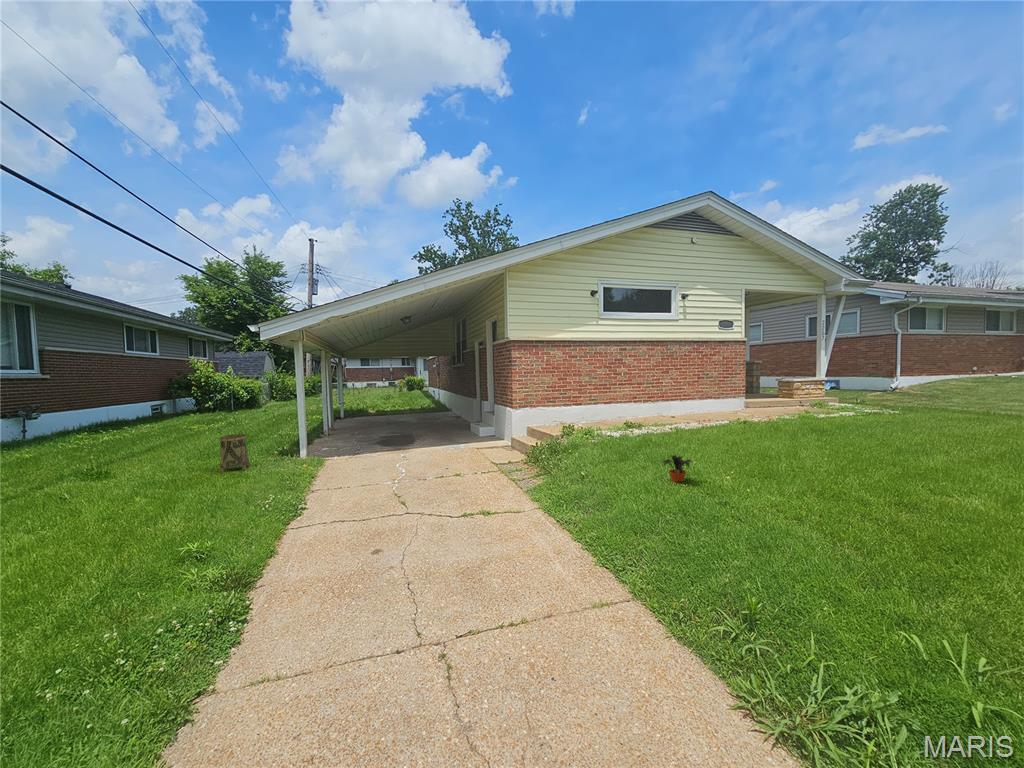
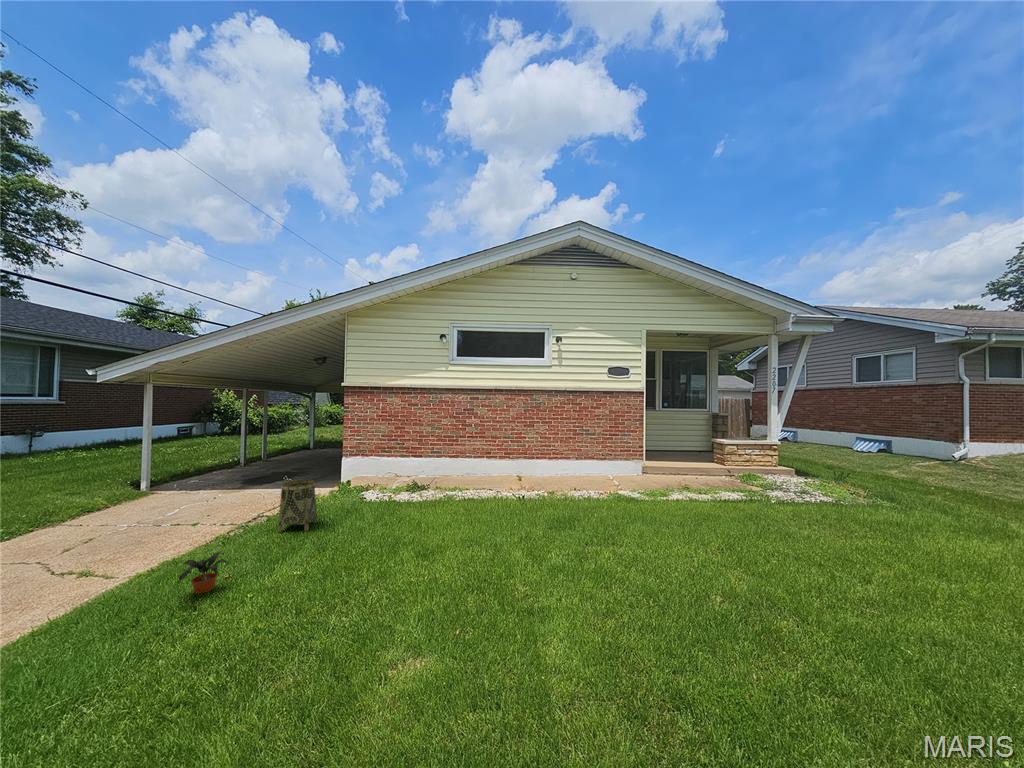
basket: present [219,434,249,473] -> present [278,480,317,532]

